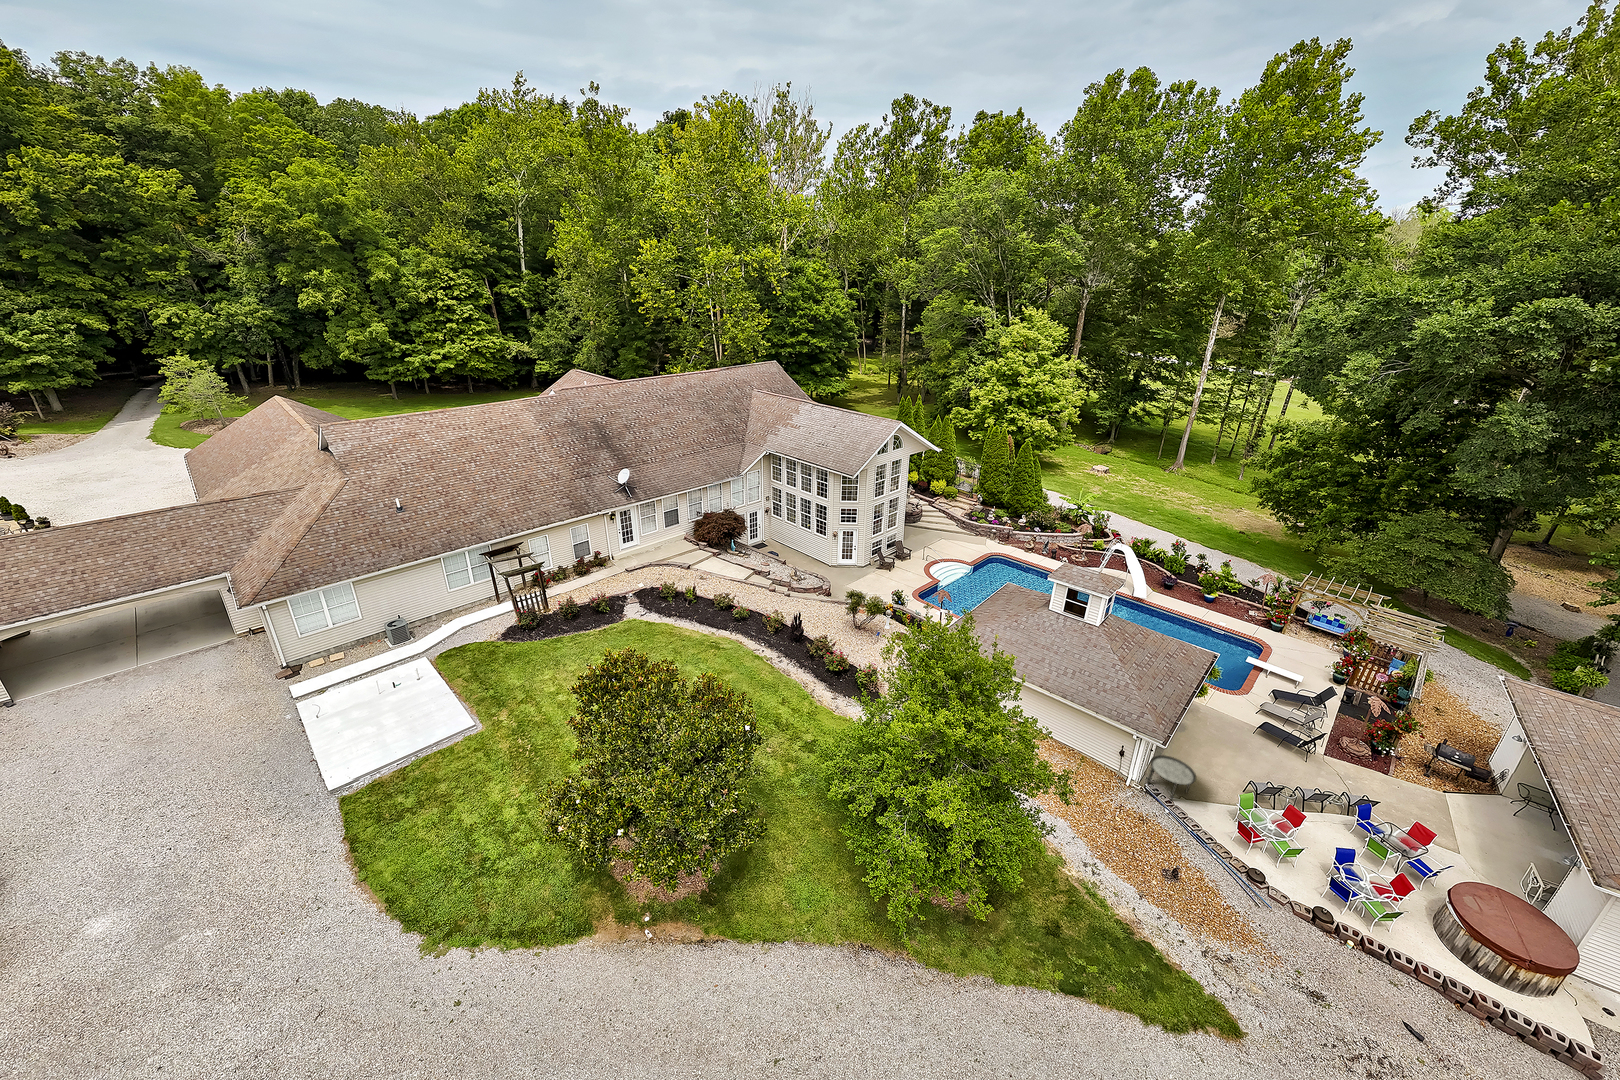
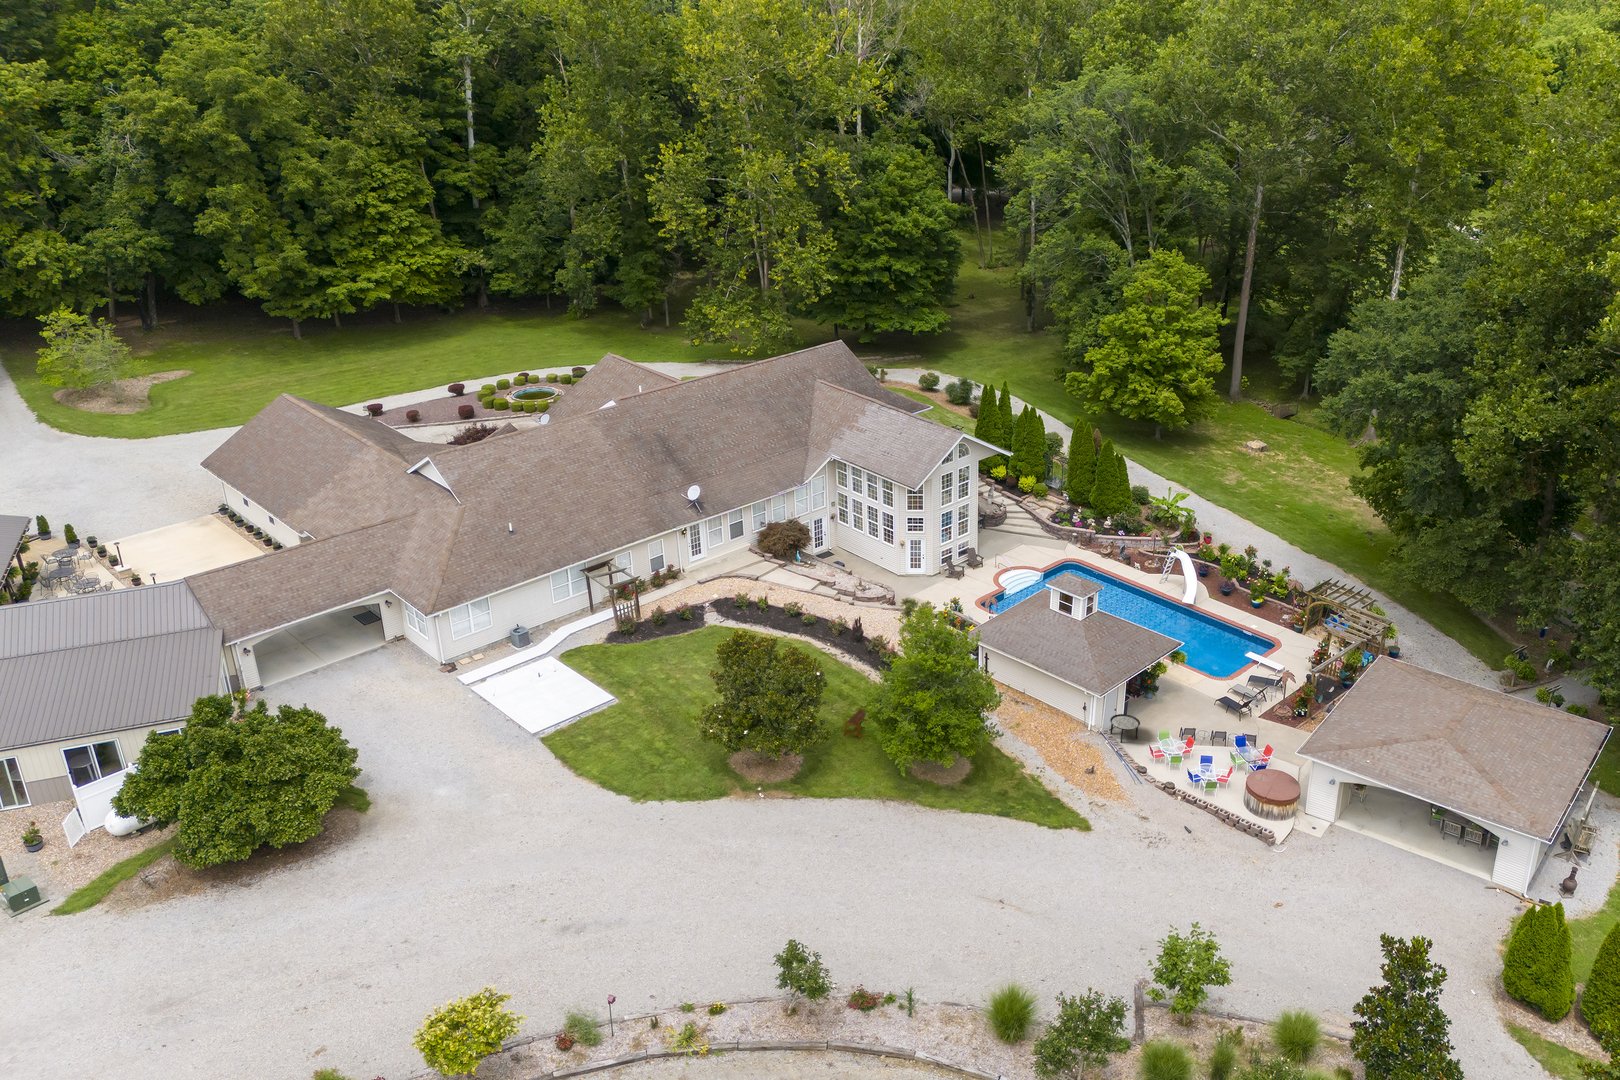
bench: none [783,745,822,801] -> present [844,709,870,737]

